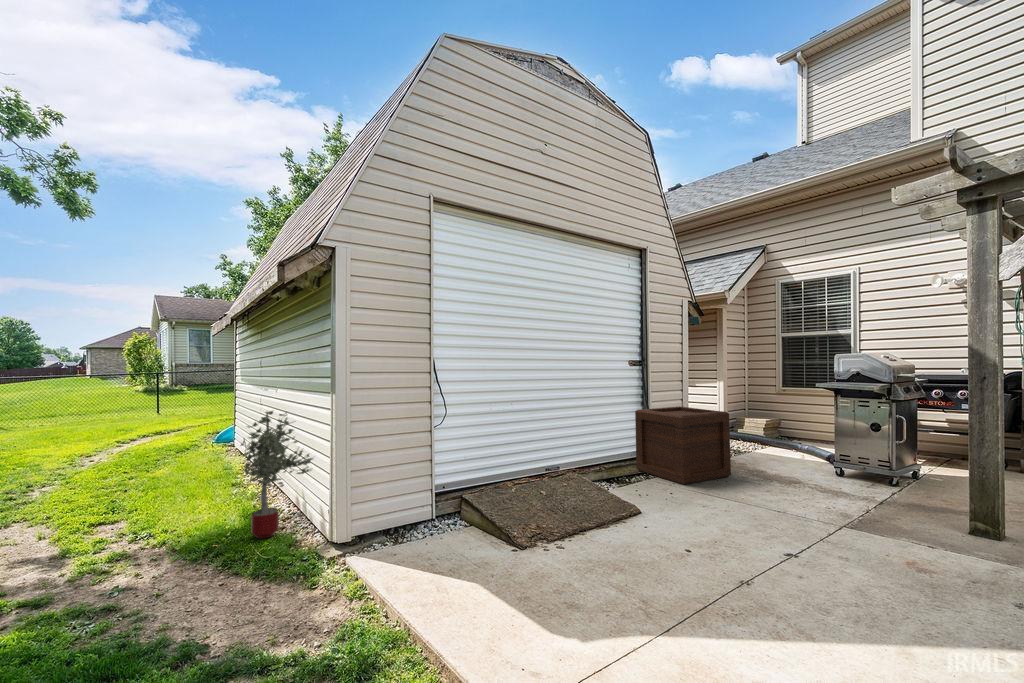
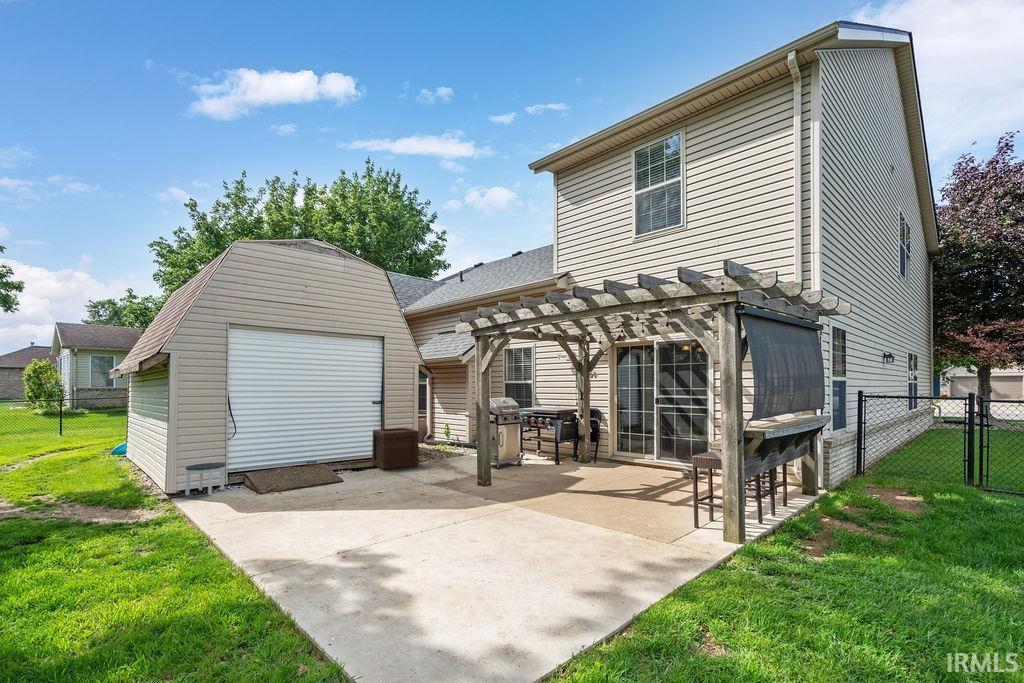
potted tree: present [241,411,313,539] -> none [119,431,160,493]
round table: none [373,476,448,554] -> present [185,463,226,496]

